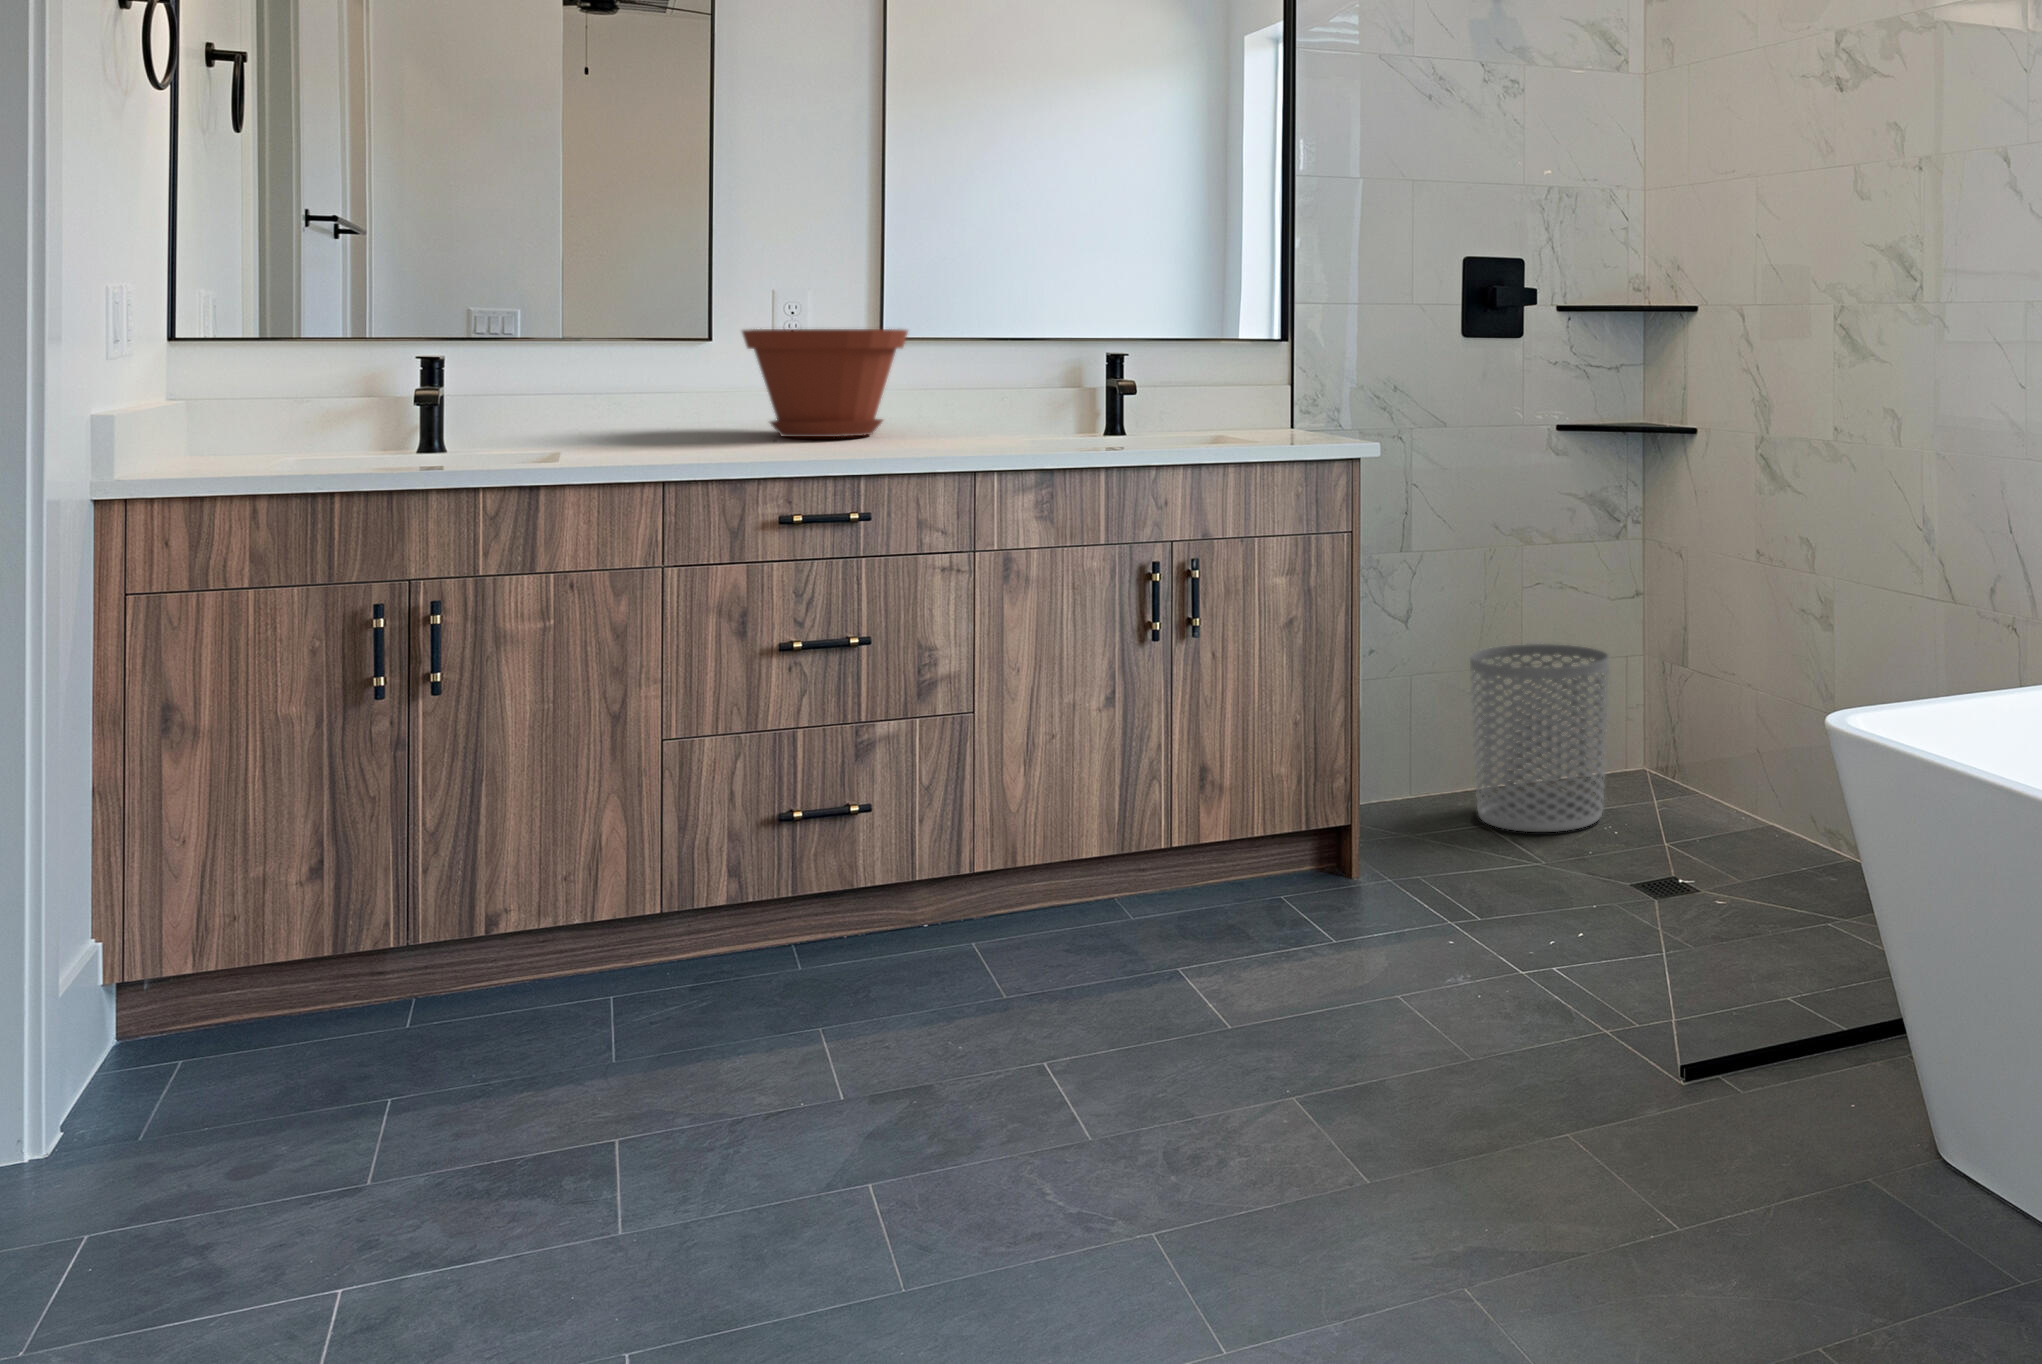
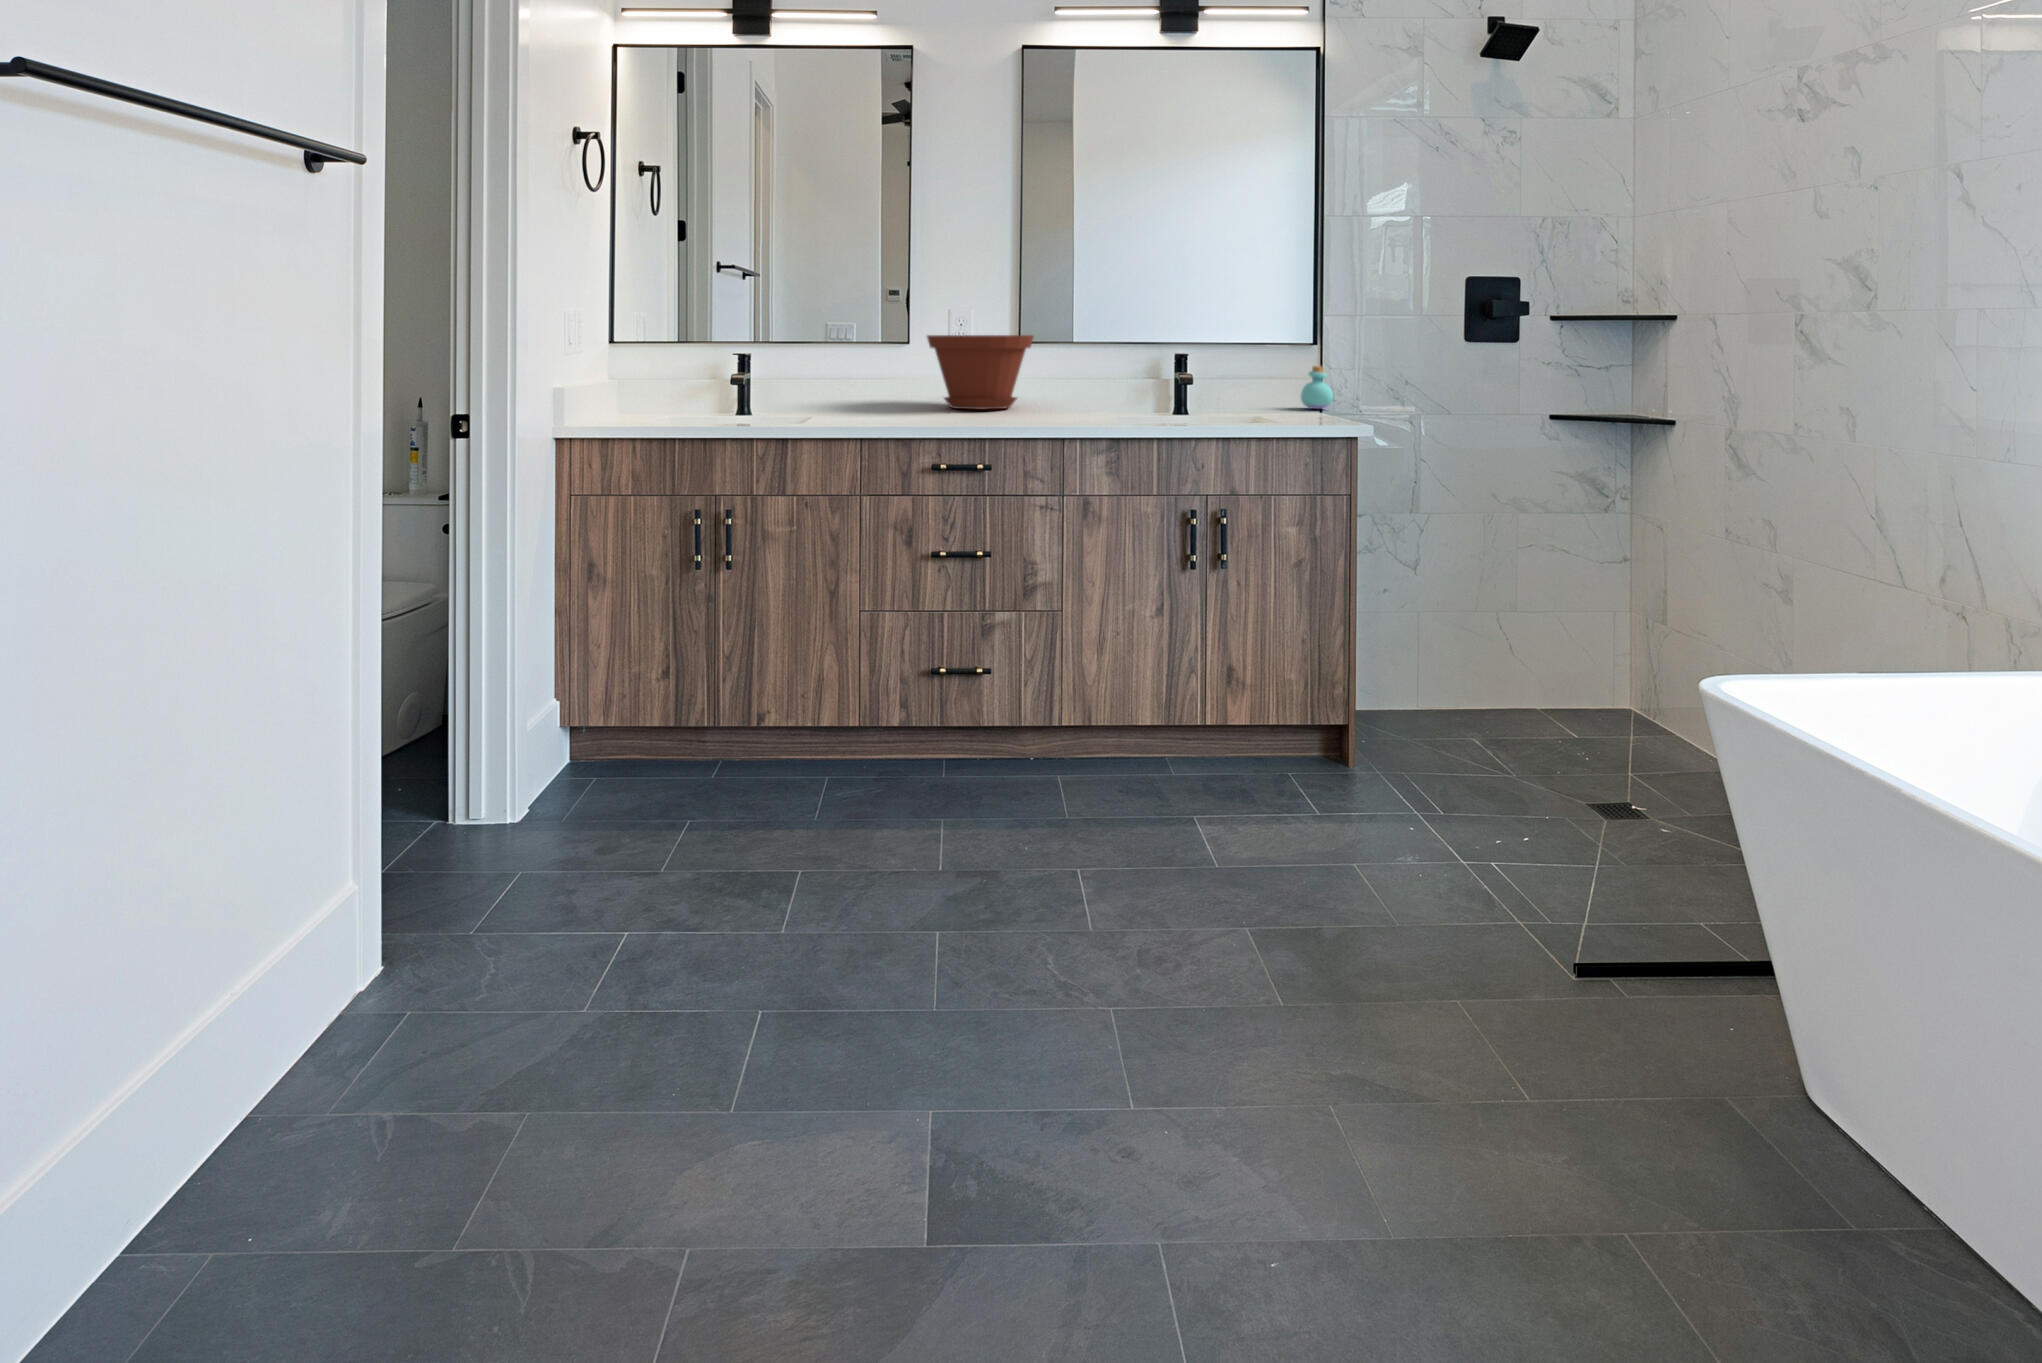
perfume bottle: none [1270,370,1311,426] -> present [1301,366,1333,409]
waste bin: present [1470,644,1609,832] -> none [1462,591,1586,749]

